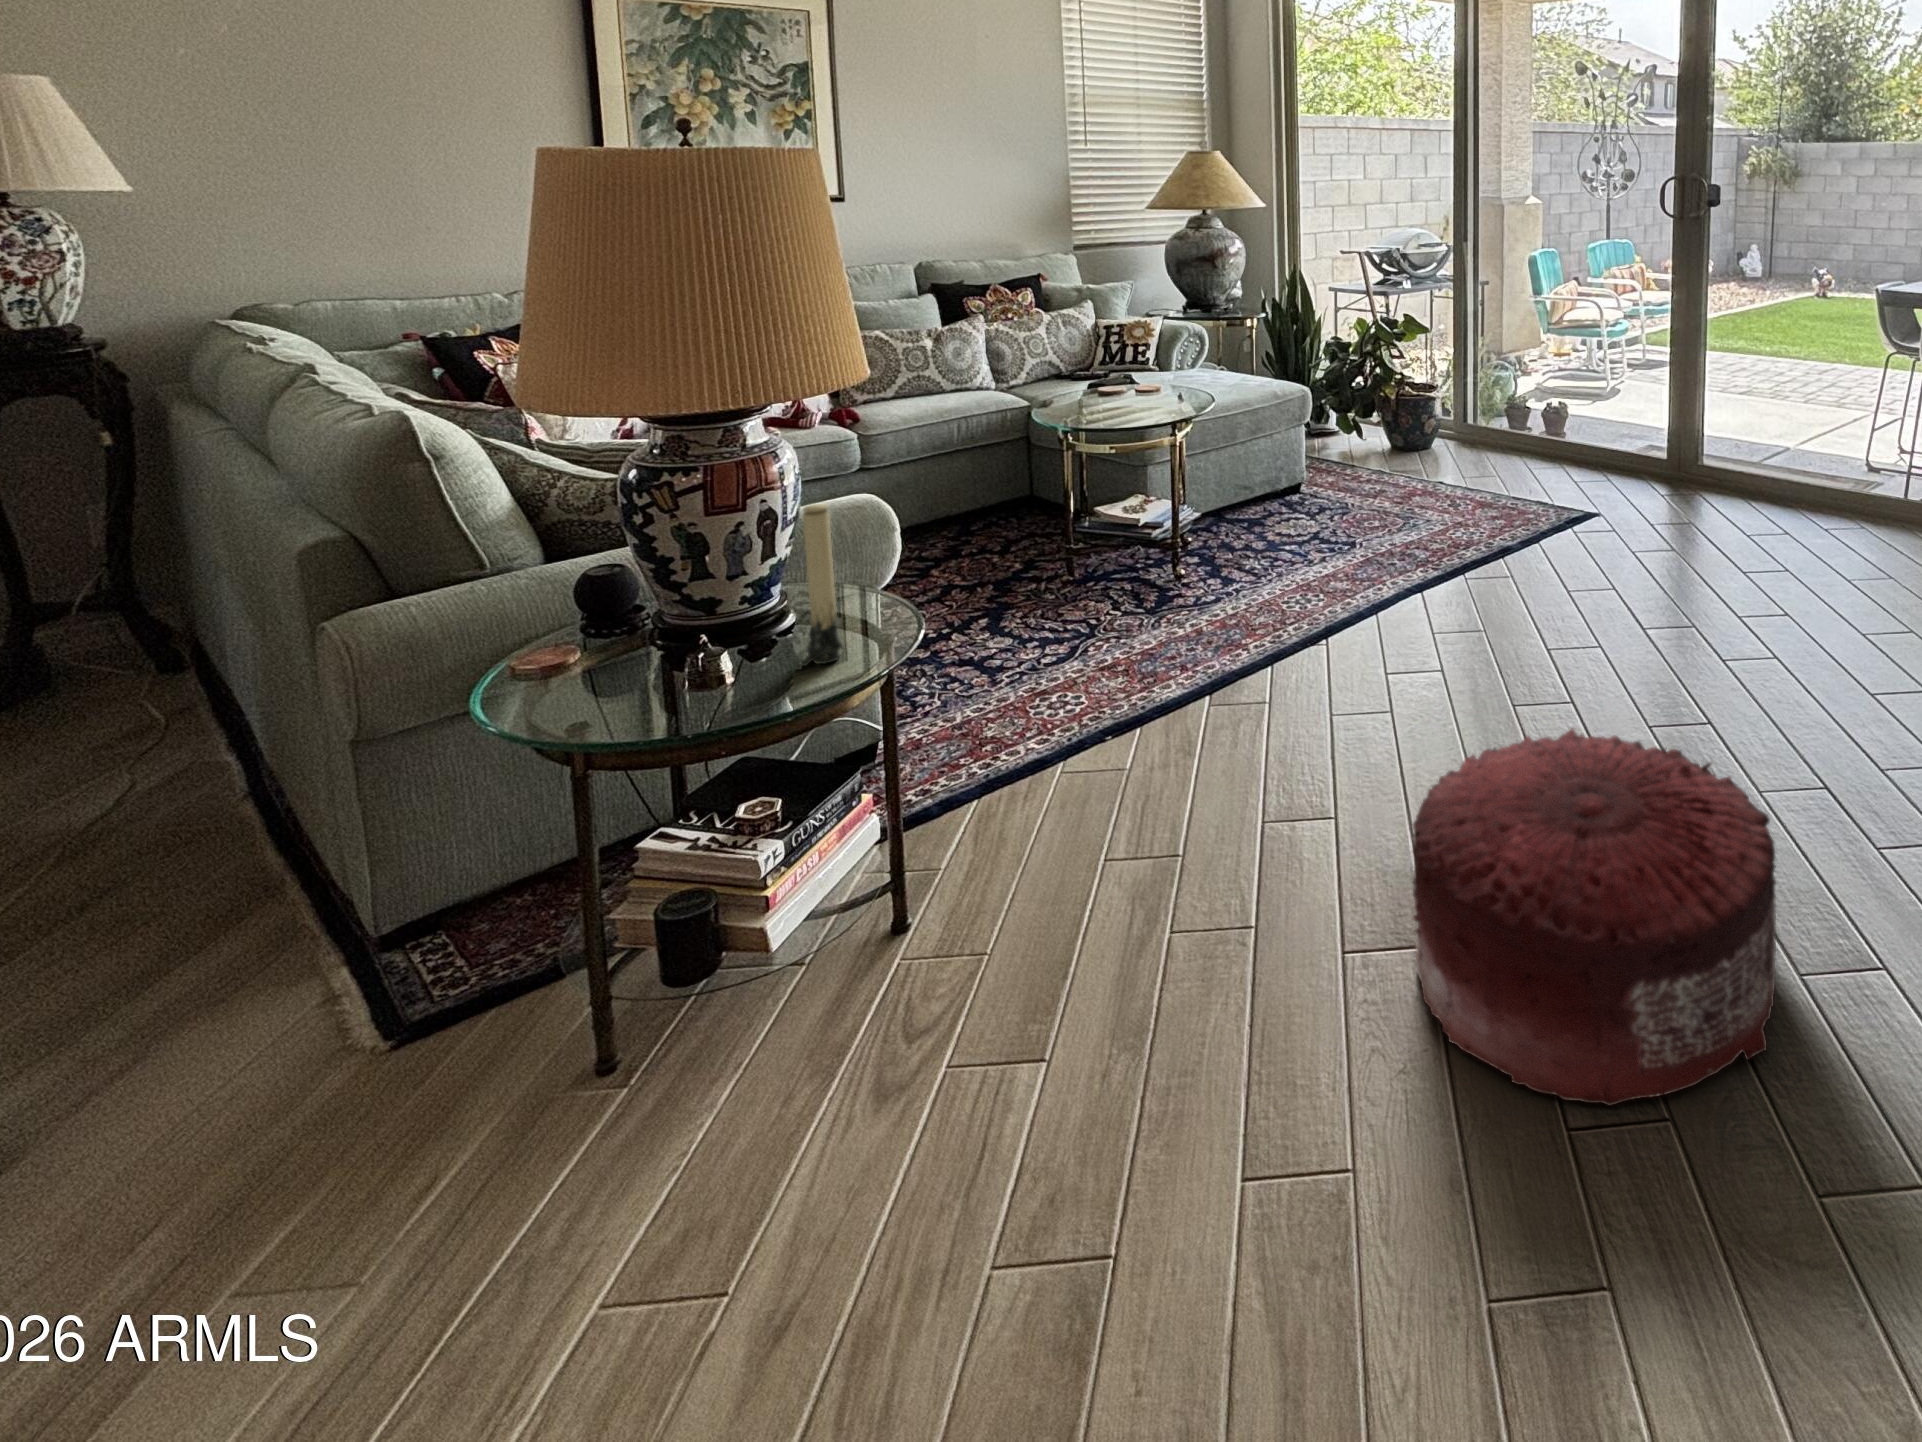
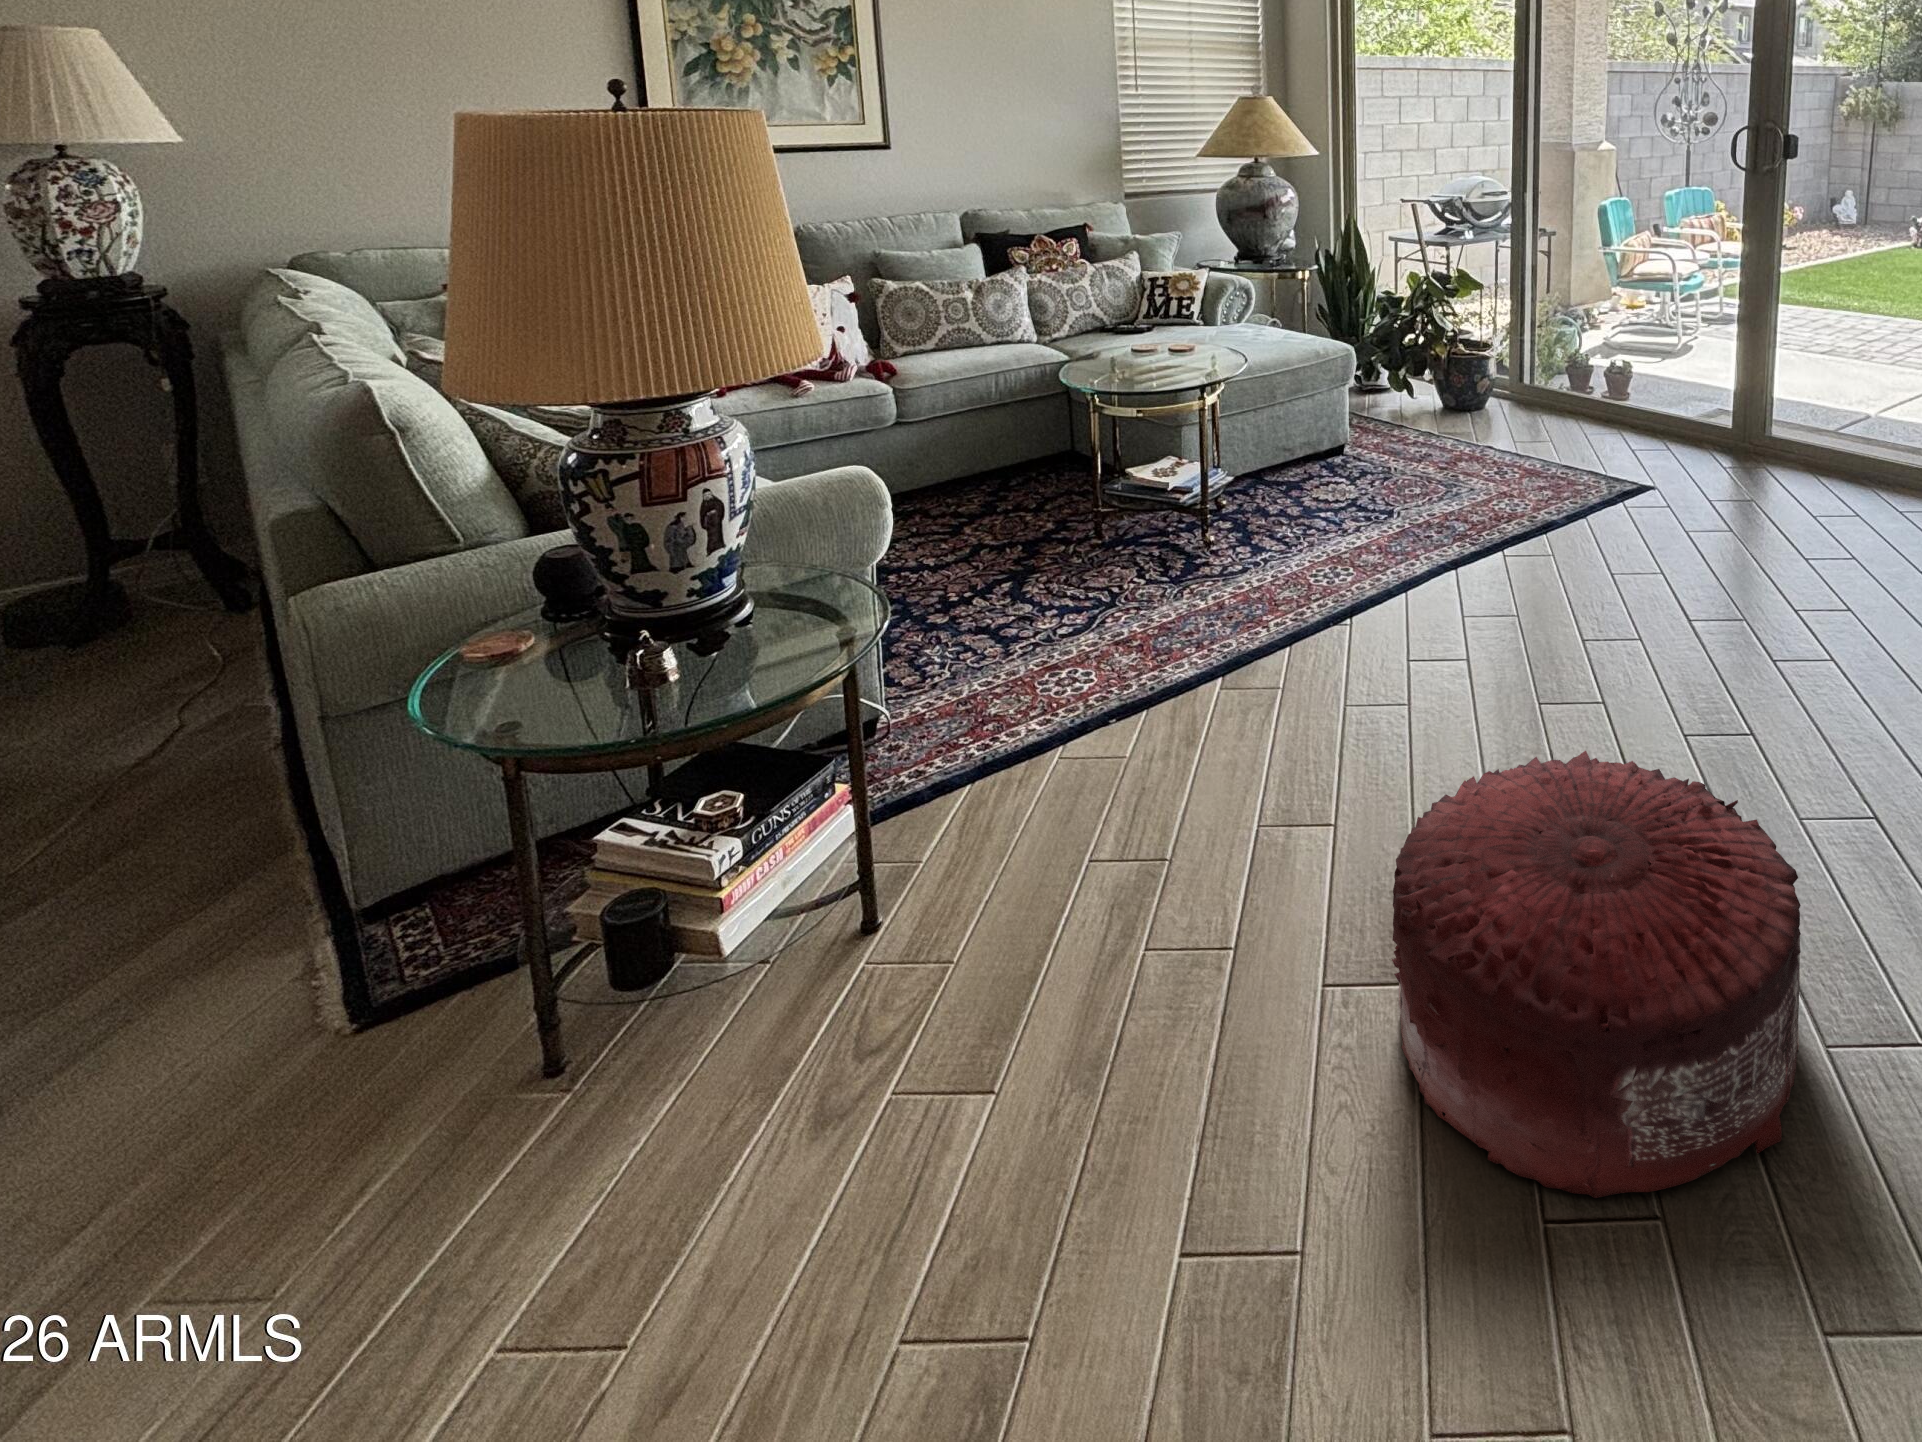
candle: present [796,504,843,670] -> none [745,493,799,667]

